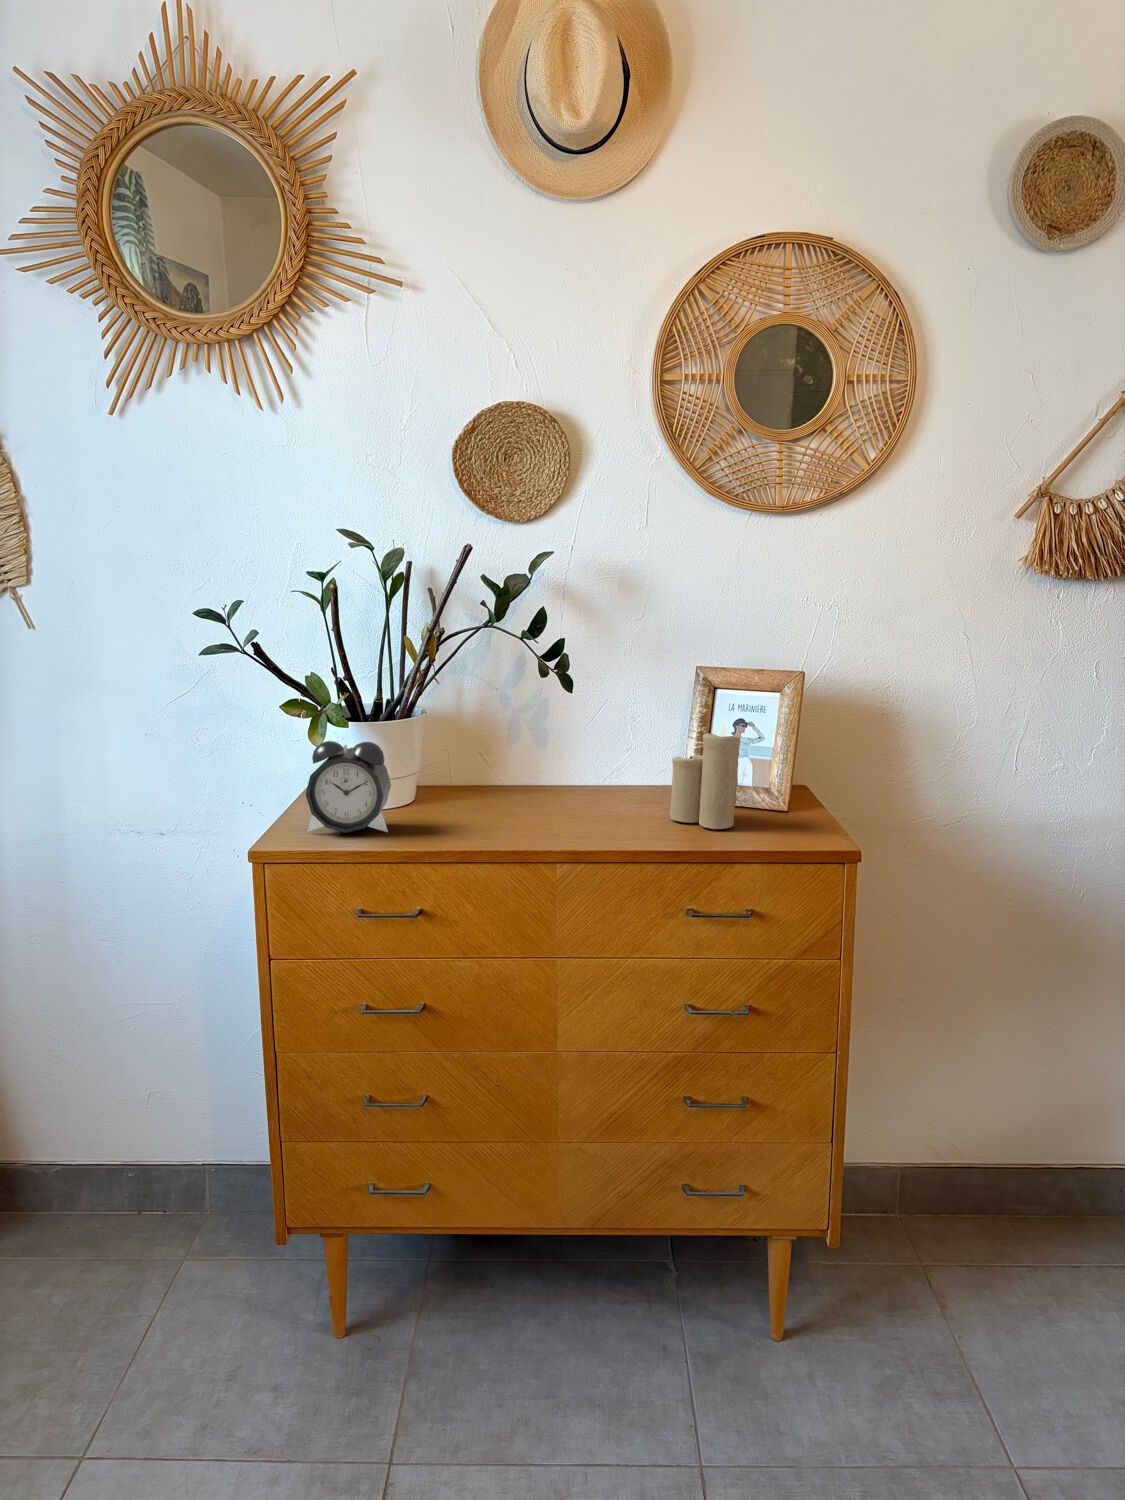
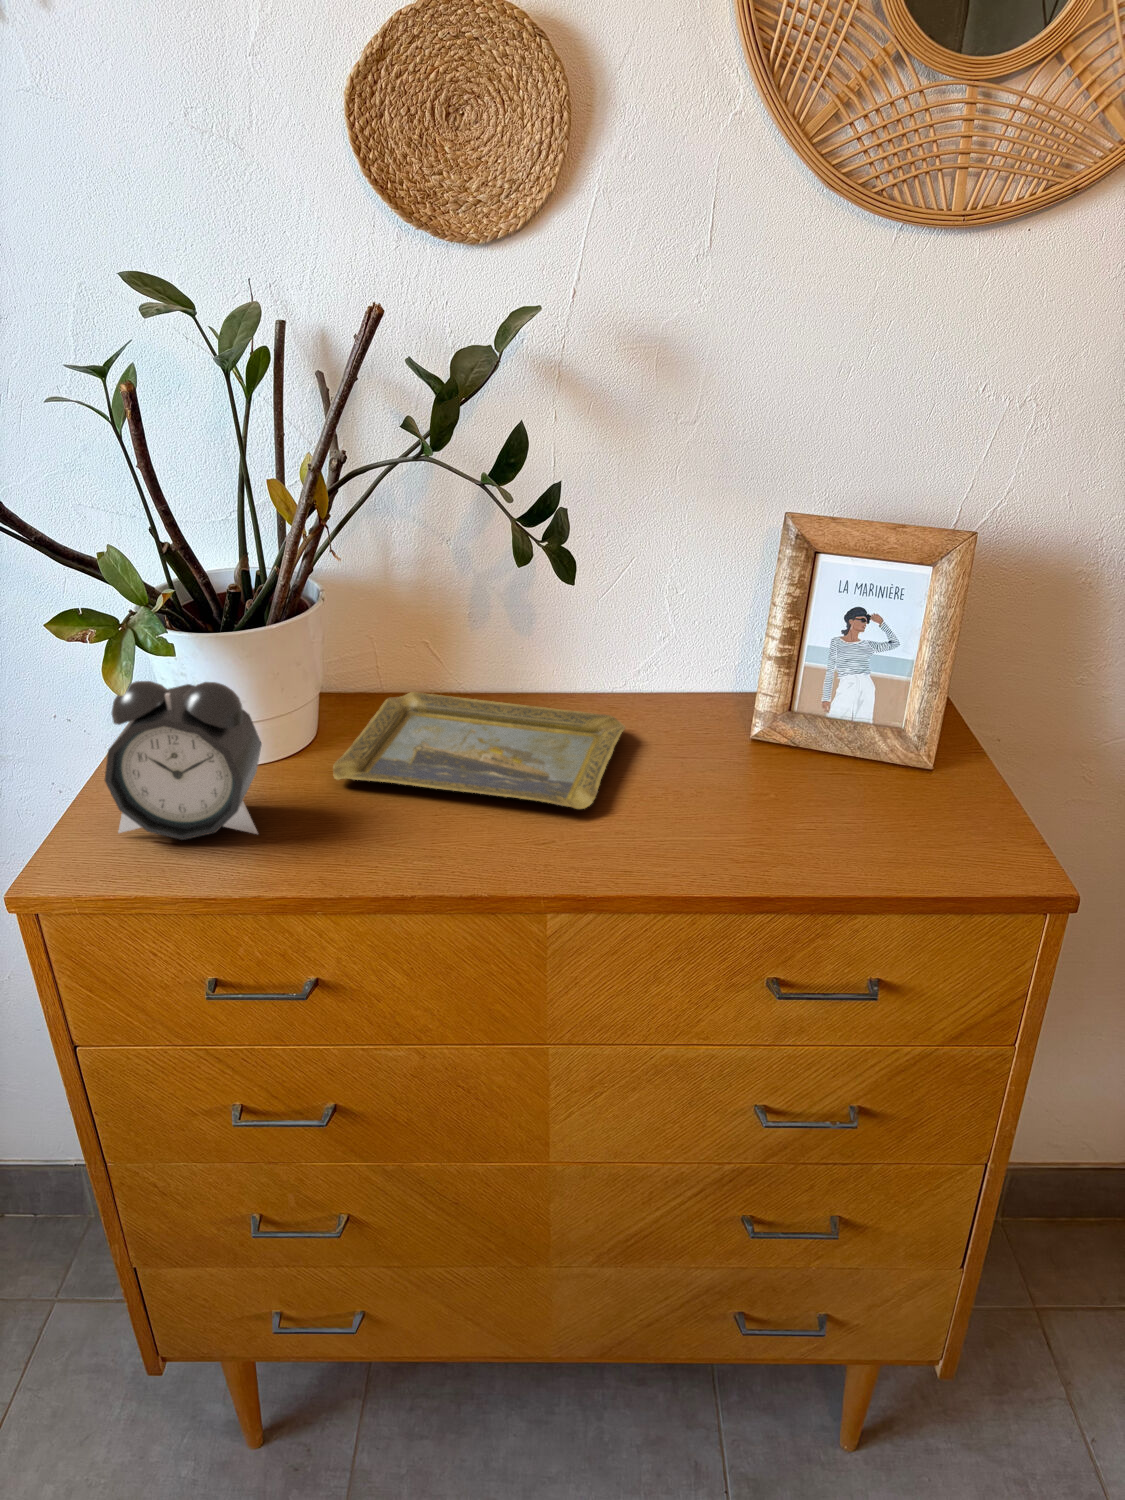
candle: present [670,721,740,829] -> none [738,644,874,825]
tray: none [429,780,604,822] -> present [333,692,625,809]

